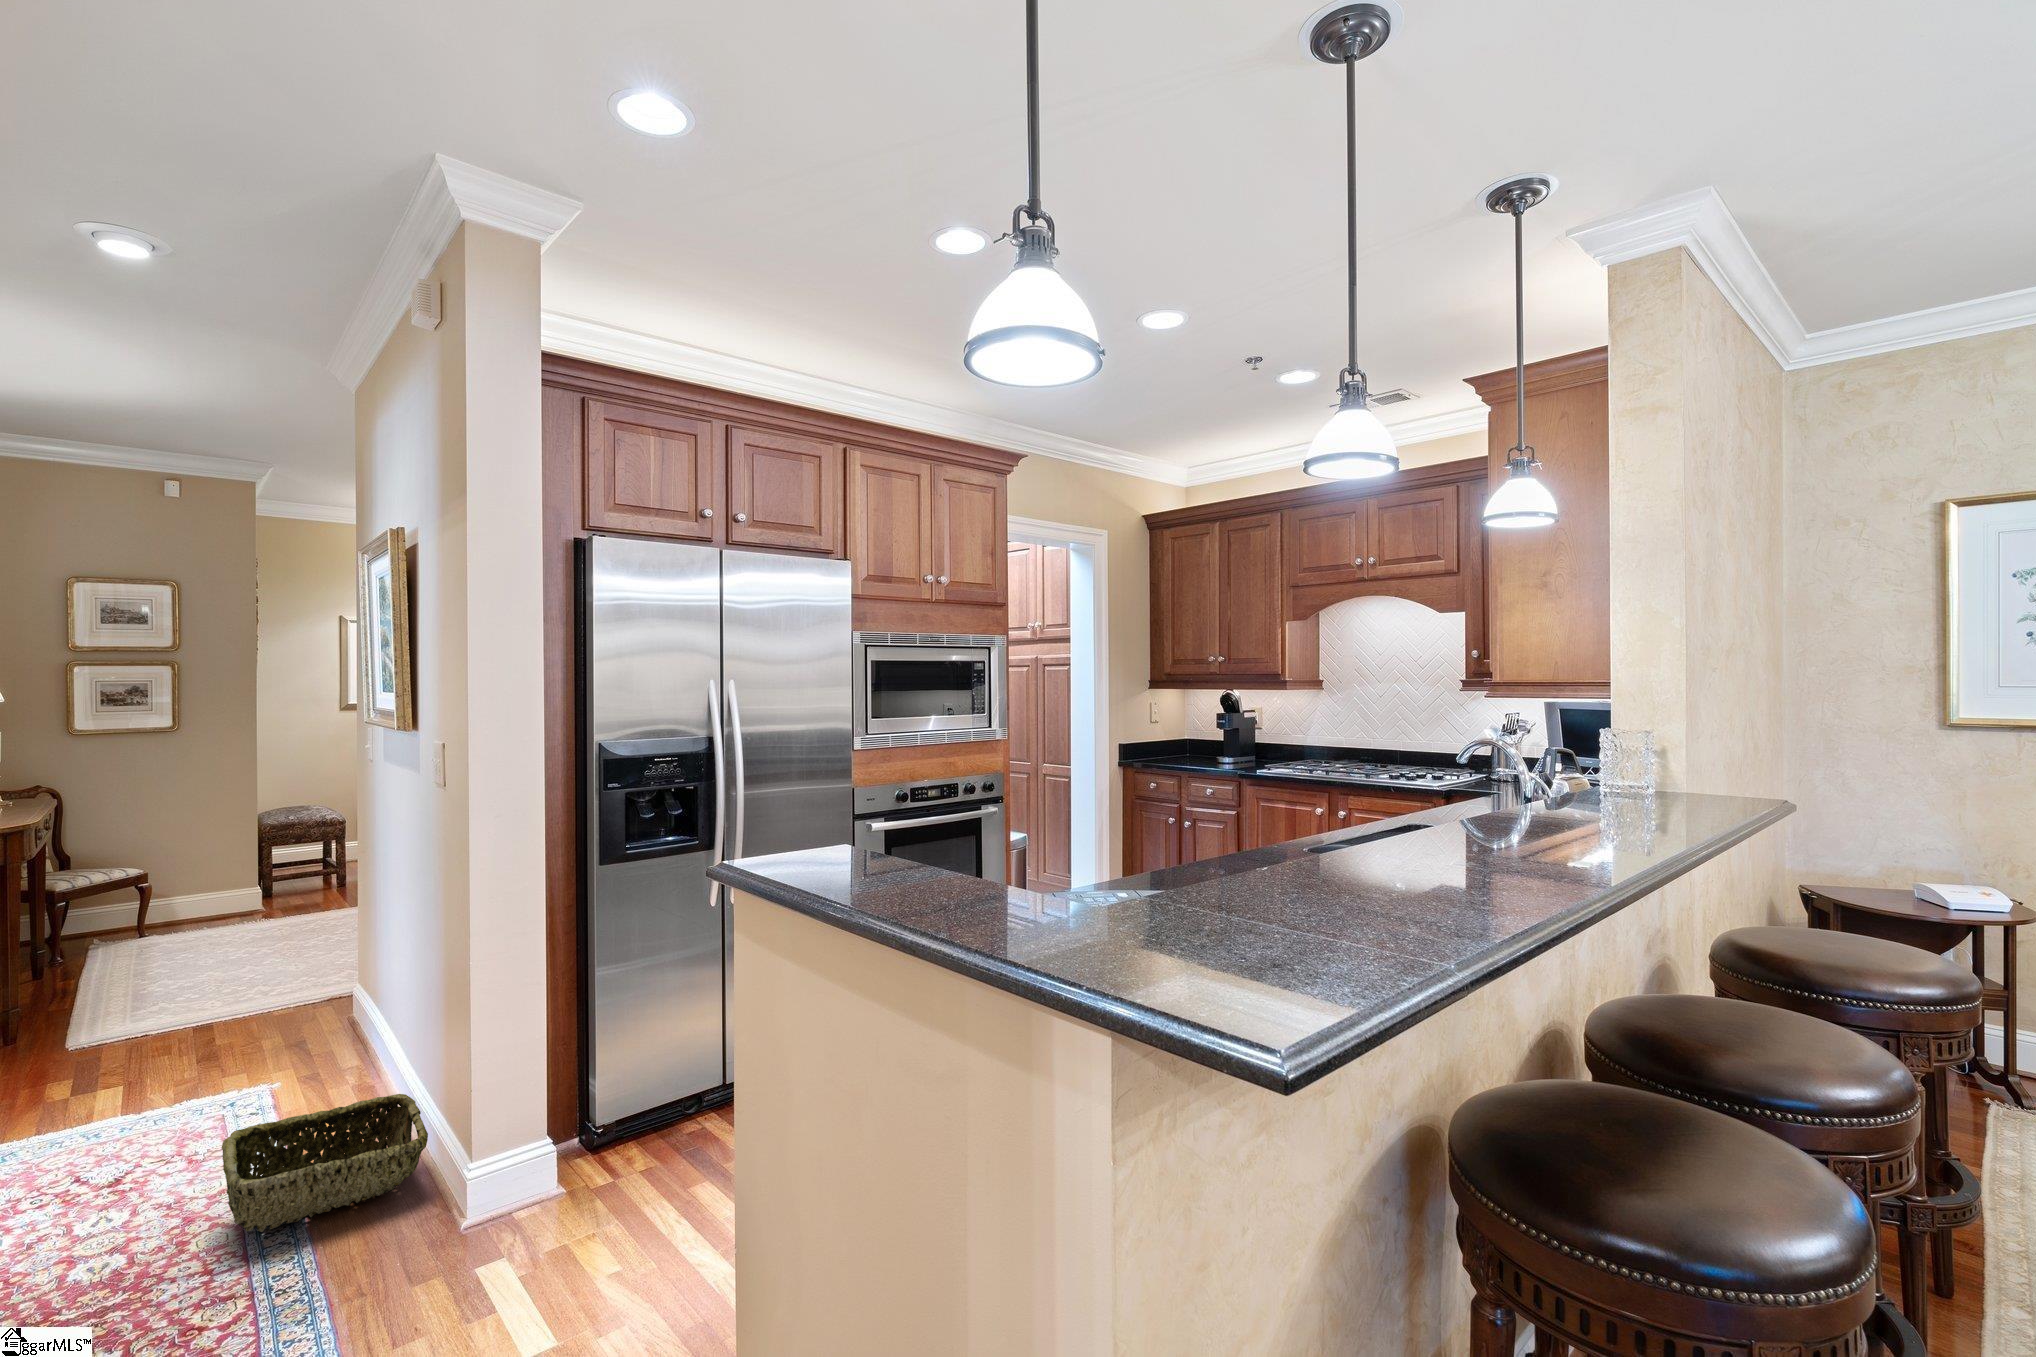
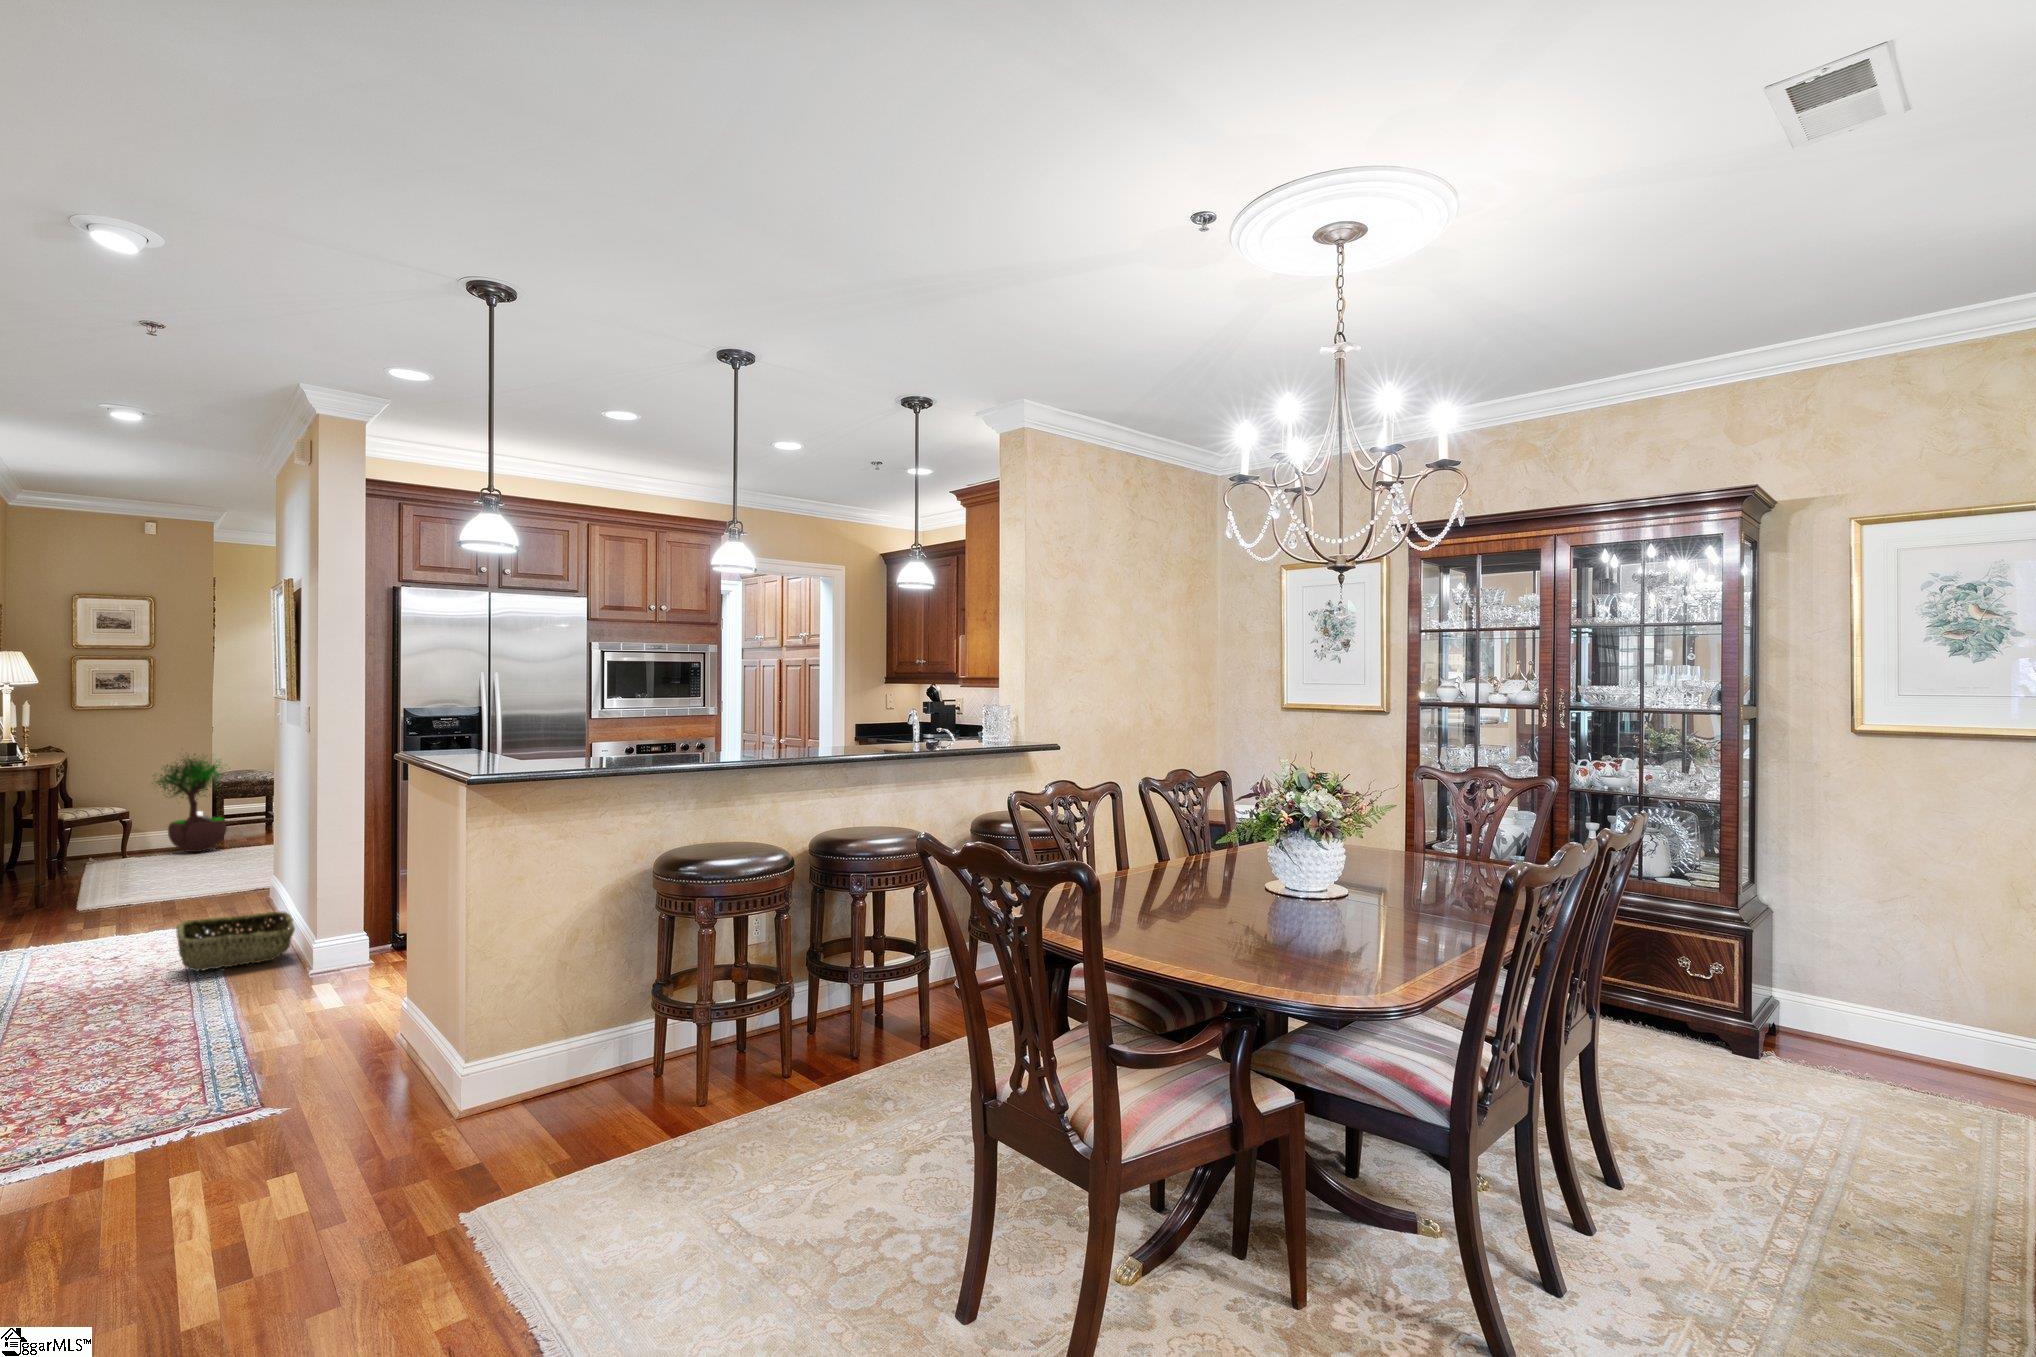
potted tree: none [176,783,283,923] -> present [153,754,230,852]

